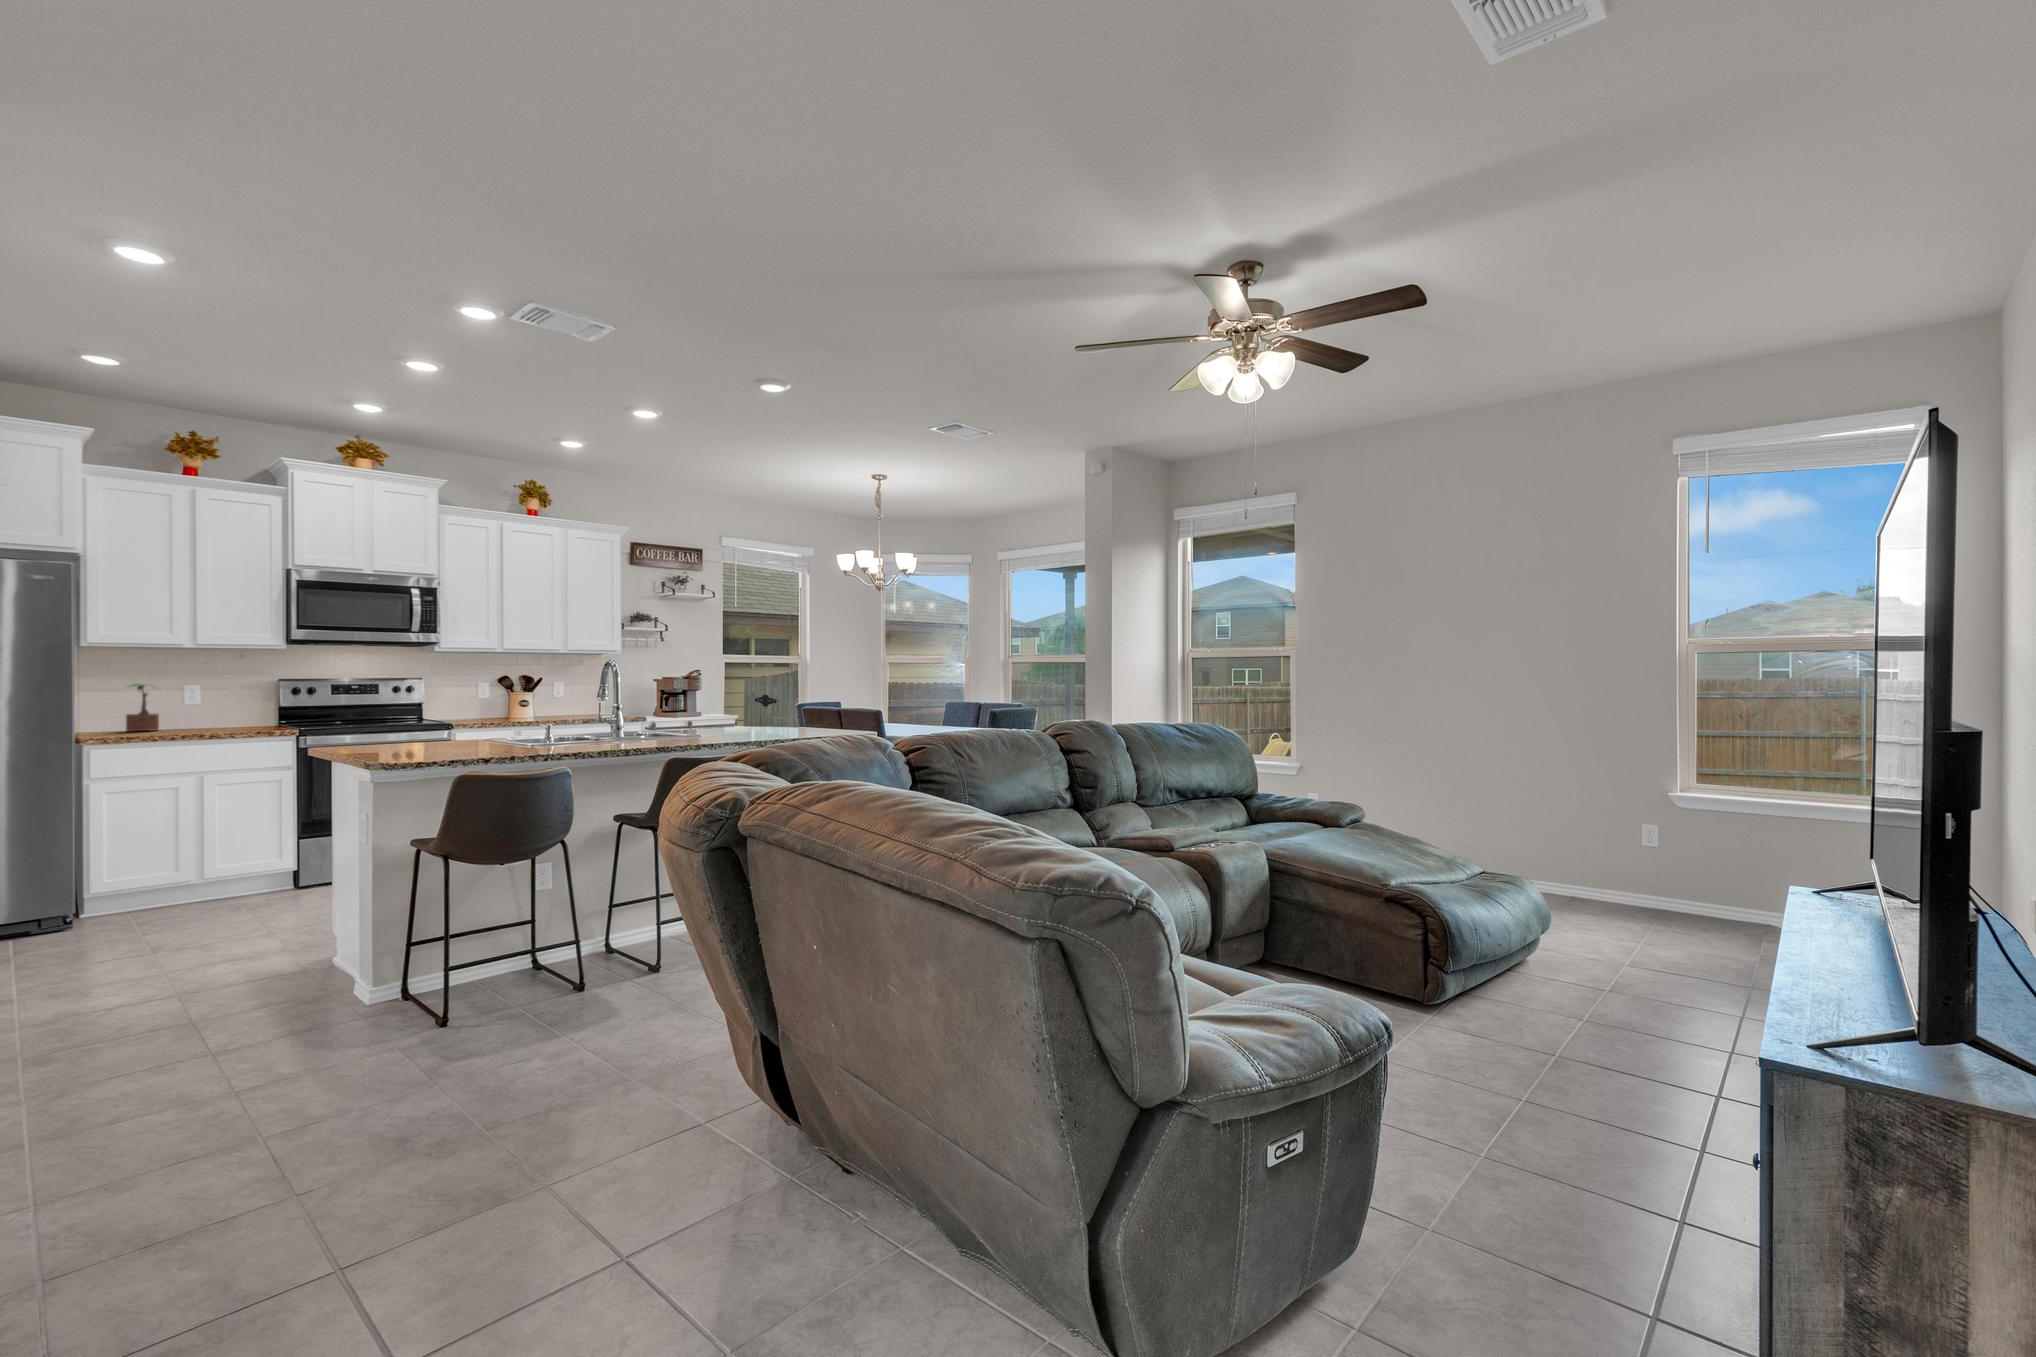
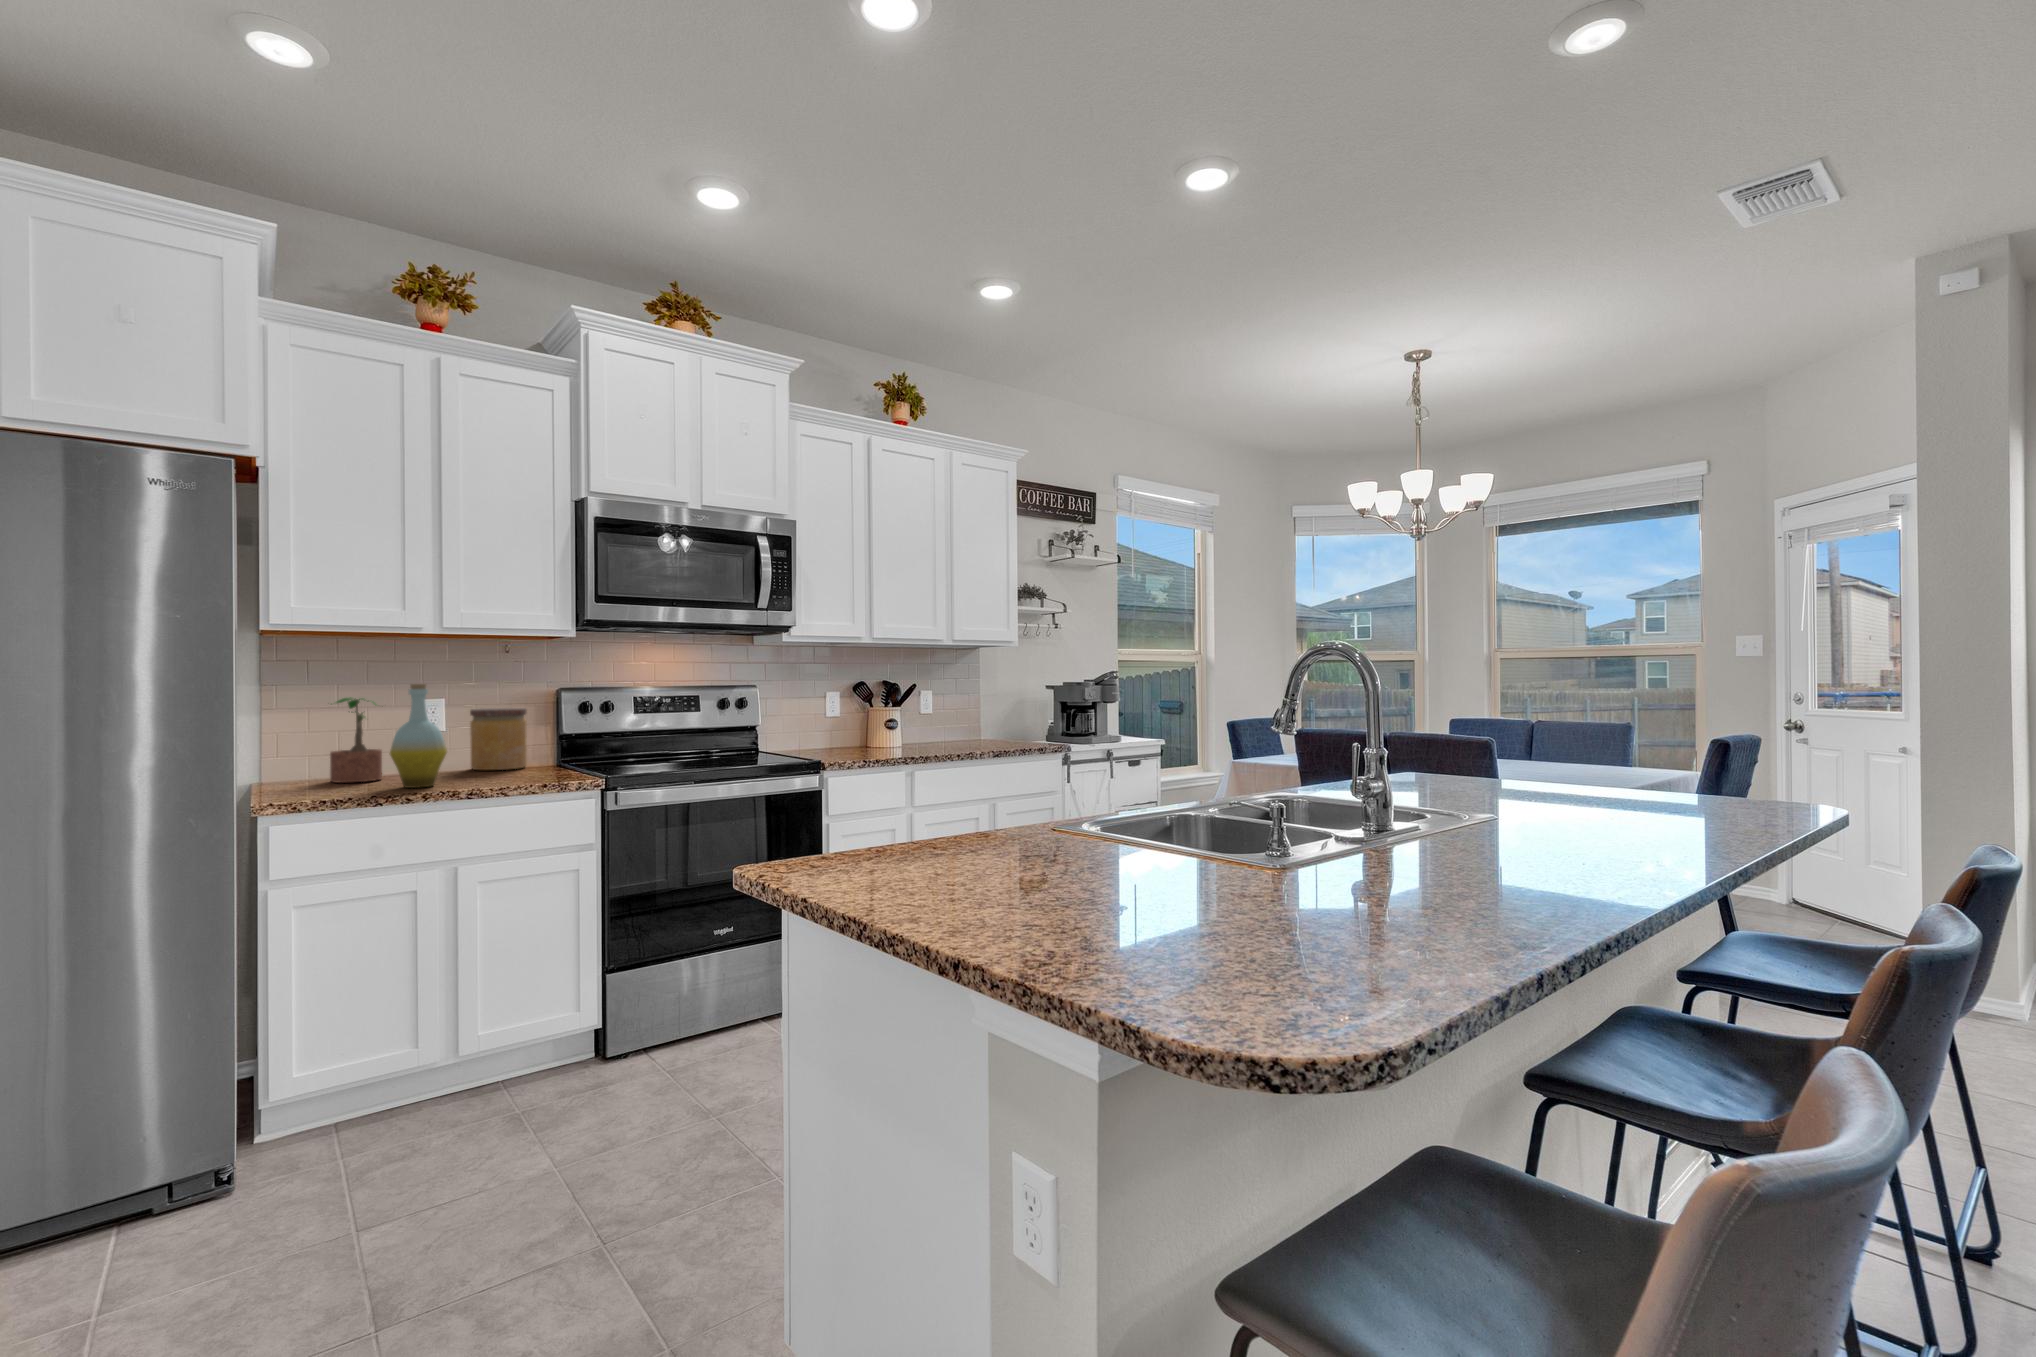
bottle: none [163,675,200,733] -> present [390,684,447,788]
jar: none [218,691,256,727] -> present [470,708,527,770]

